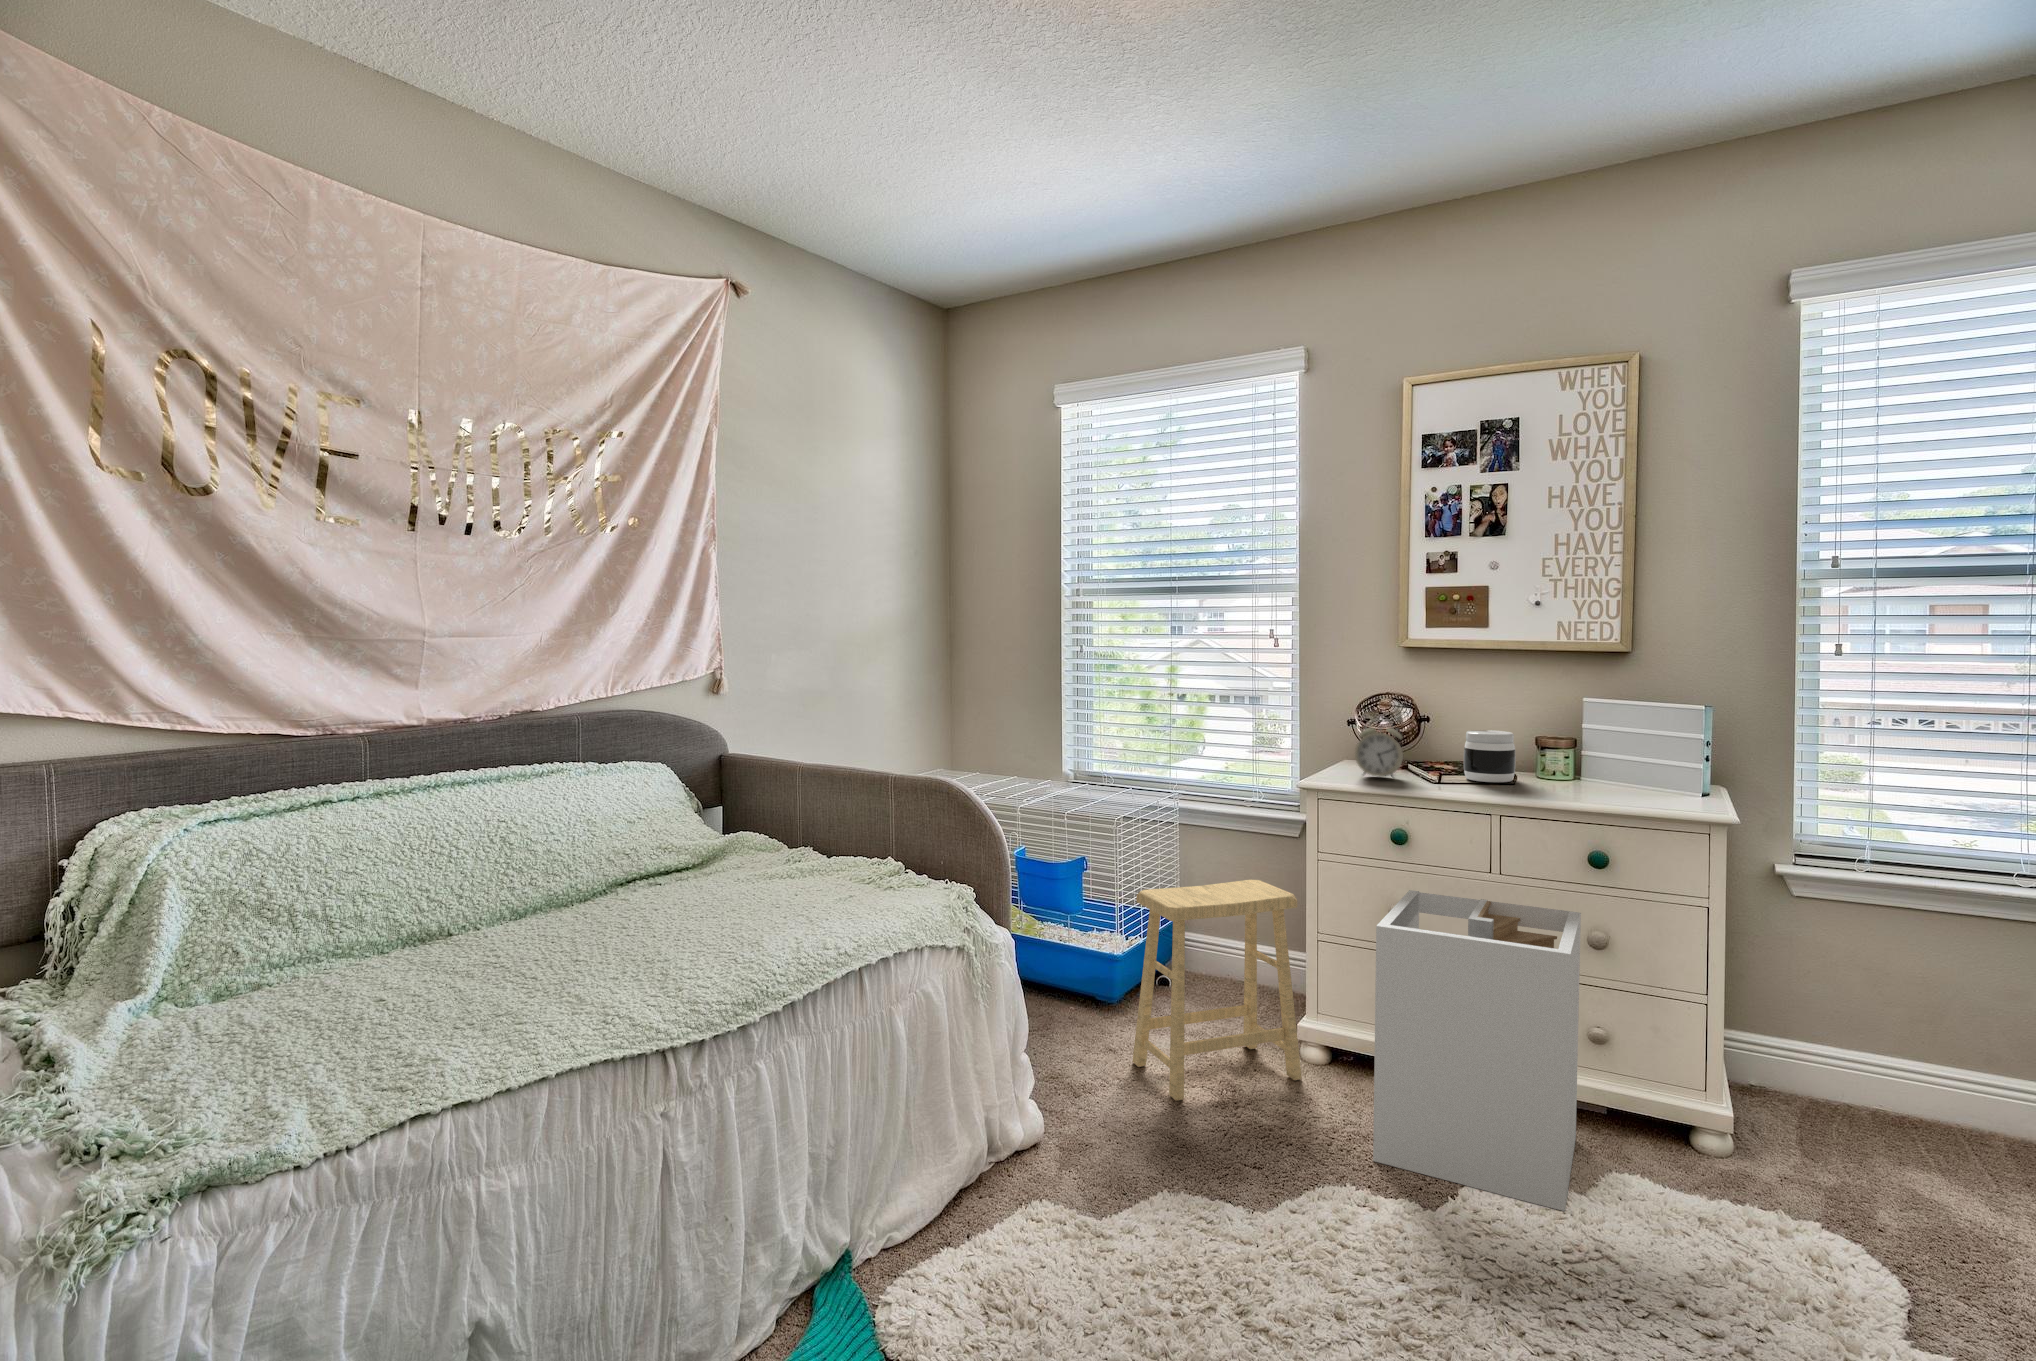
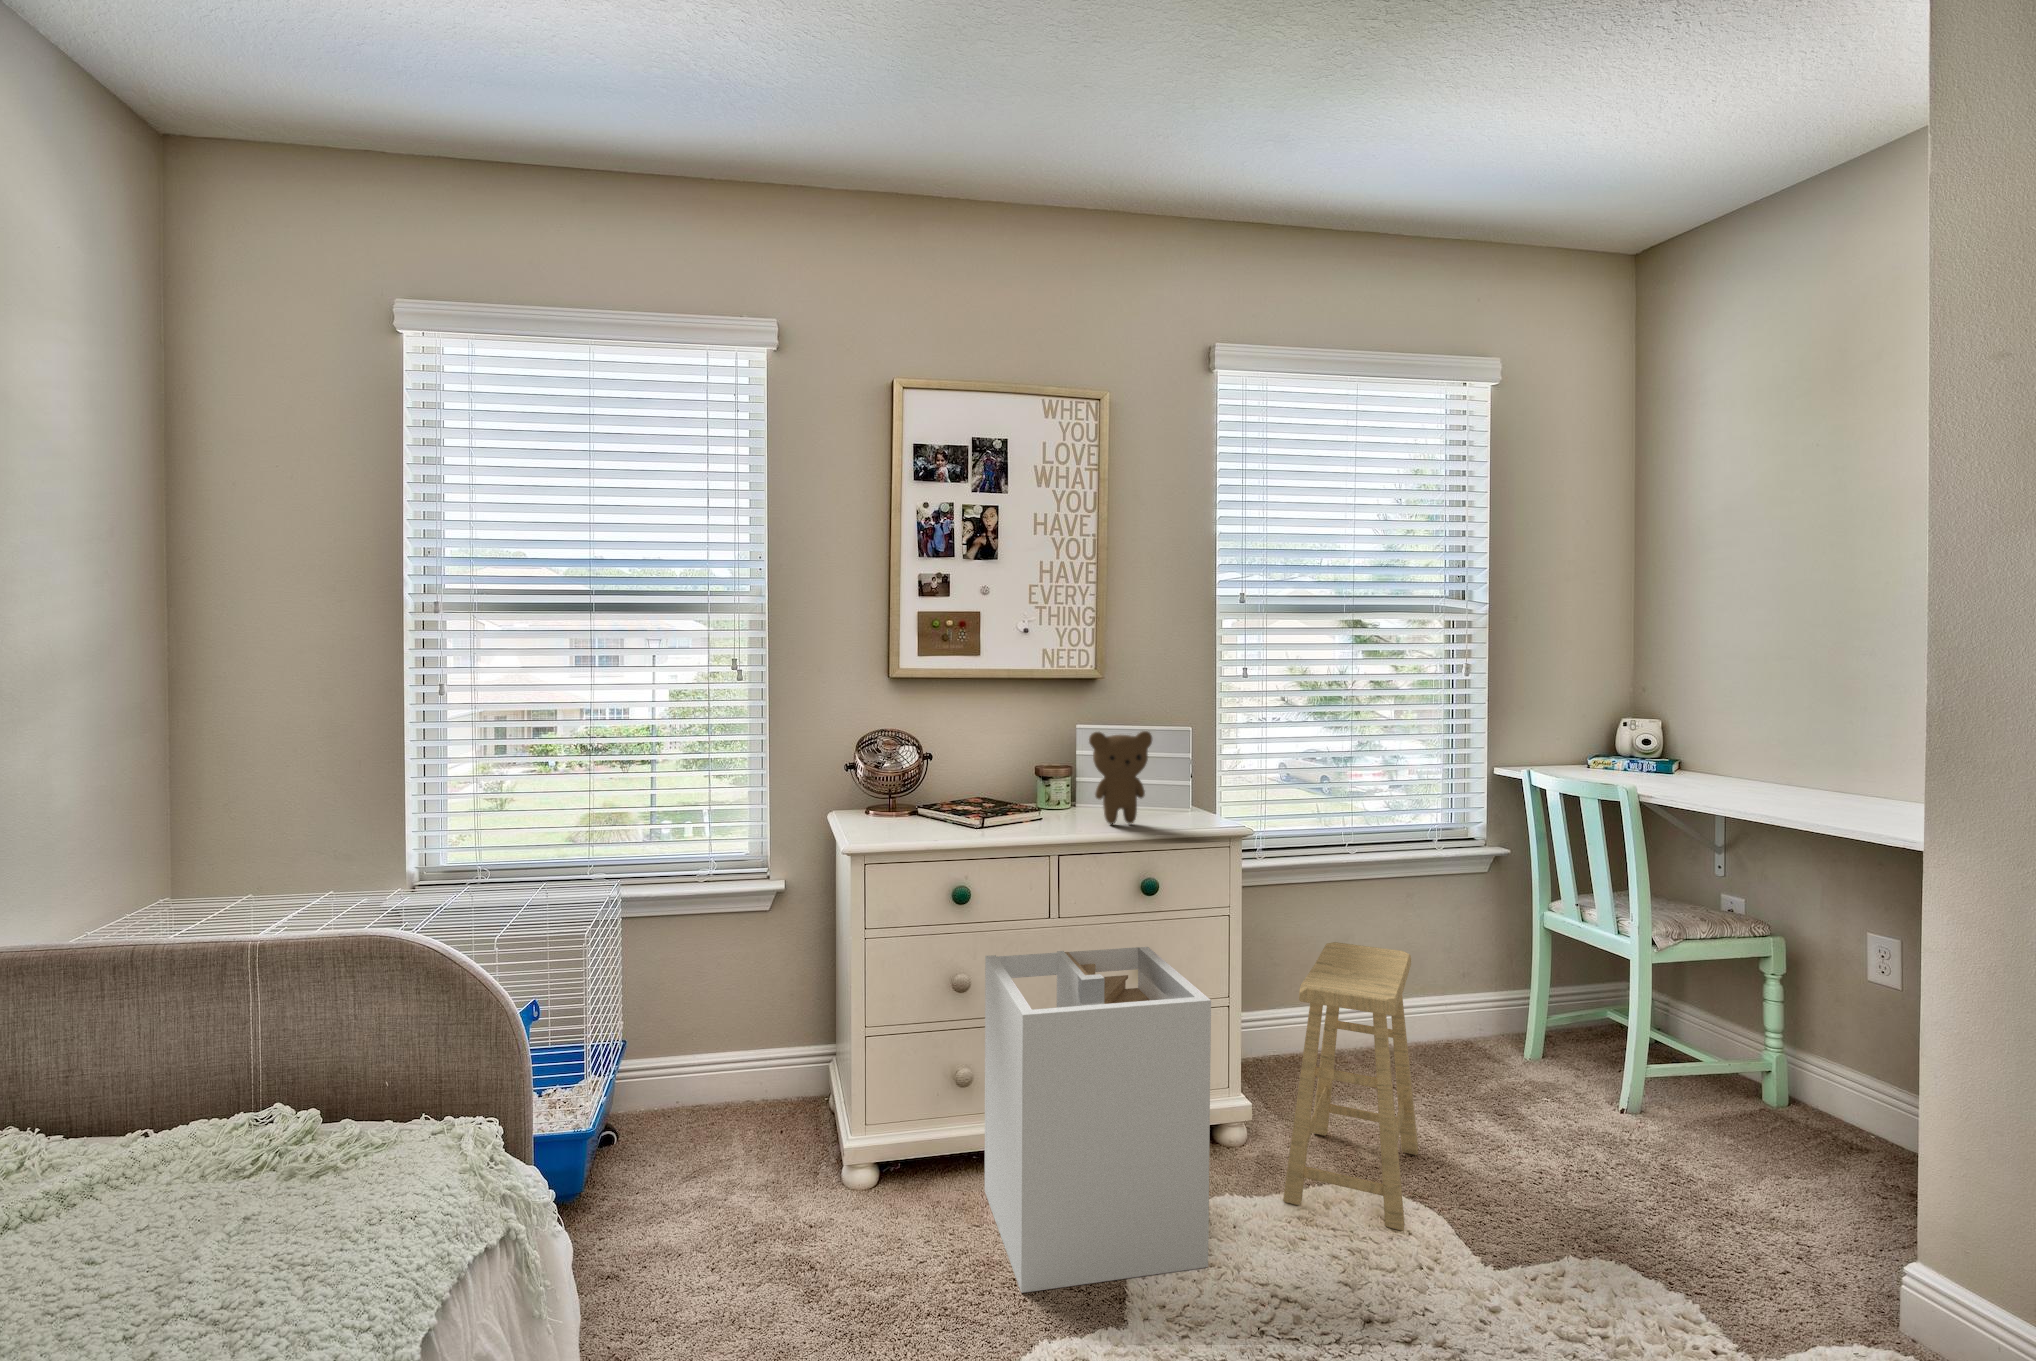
teddy bear: none [1559,701,1636,797] -> present [1089,731,1152,825]
alarm clock: present [1355,725,1403,777] -> none [889,762,943,831]
jar: present [1464,730,1516,782] -> none [990,765,1039,821]
footstool: present [1133,880,1302,1101] -> present [1283,942,1418,1231]

